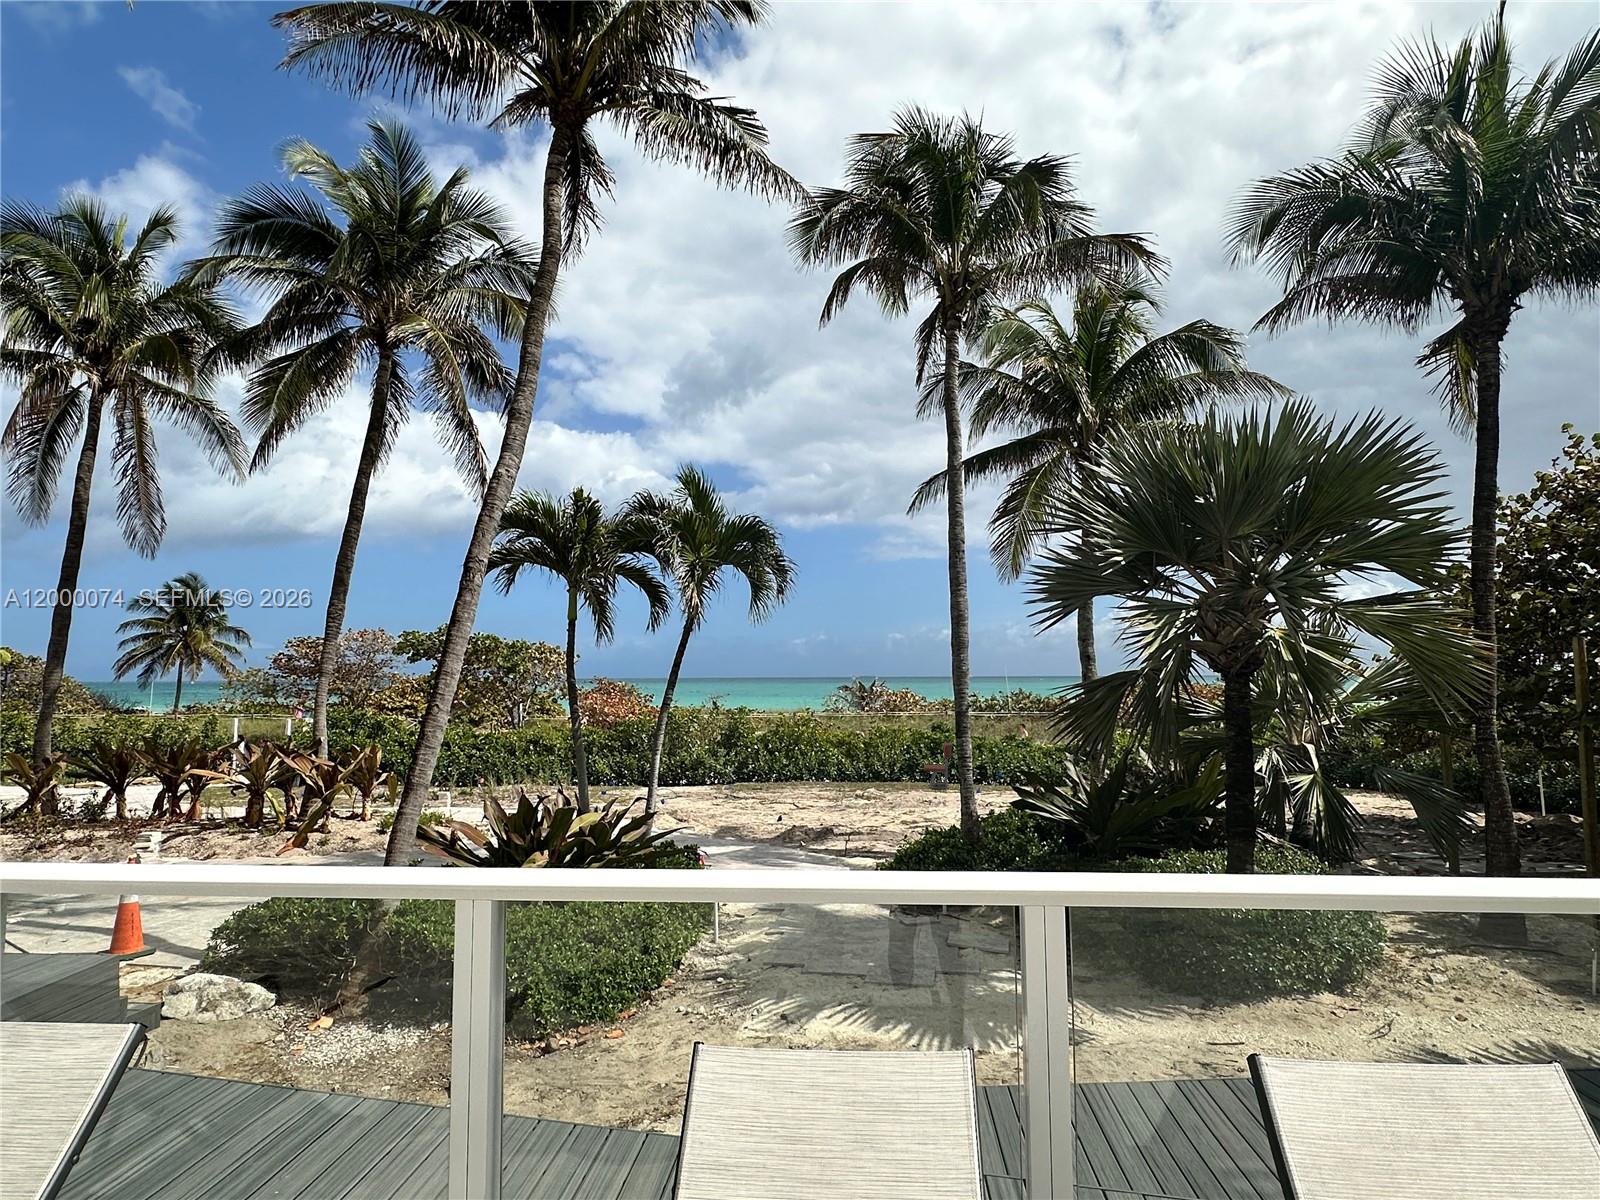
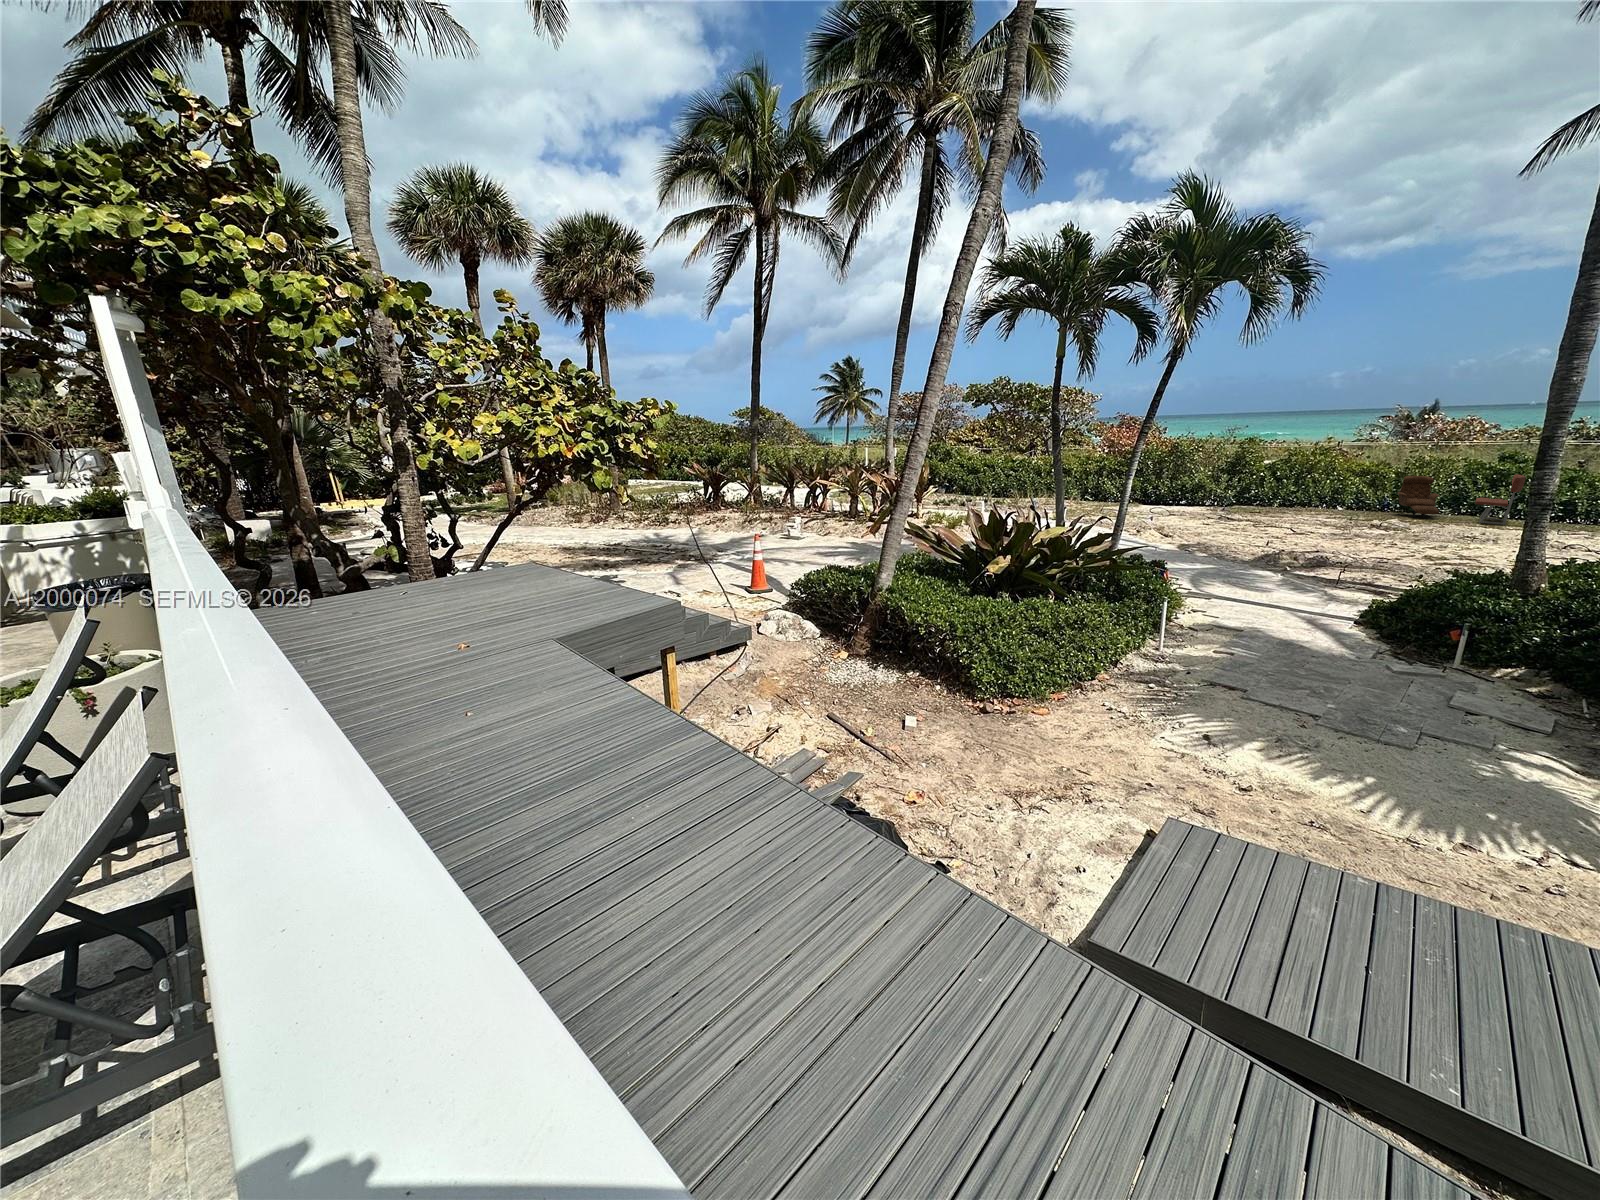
lounge chair: none [869,745,902,788] -> present [1397,476,1439,519]

